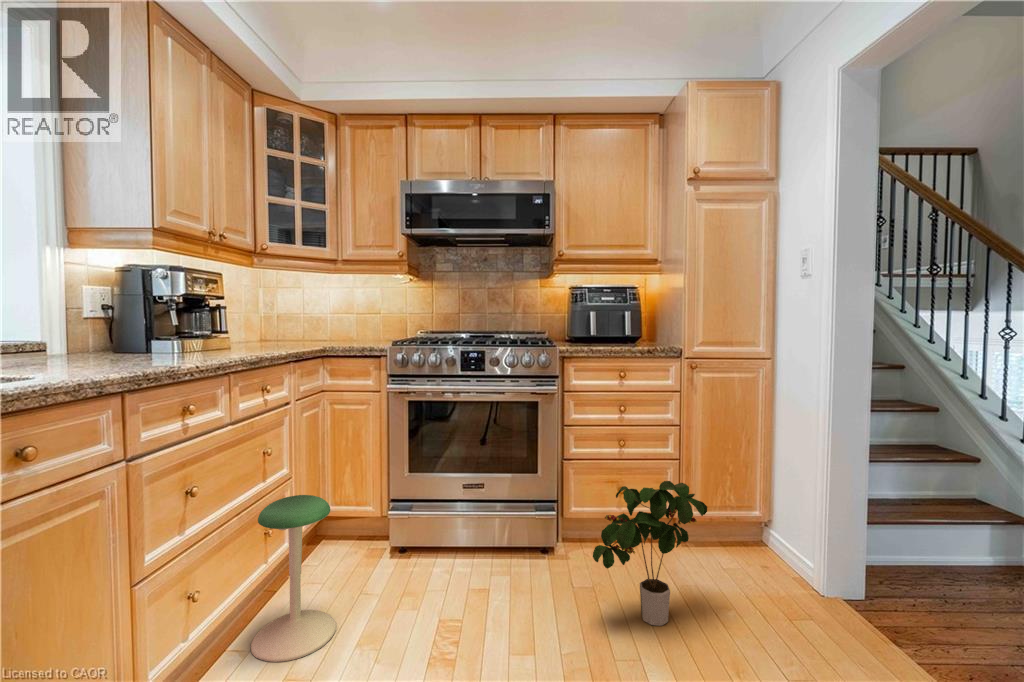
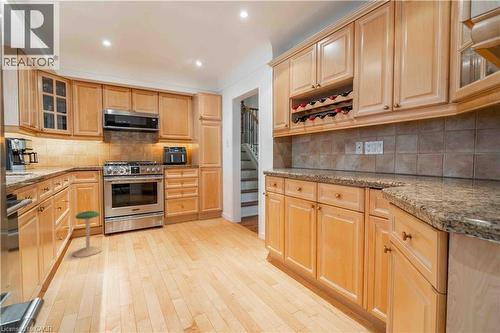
potted plant: present [593,481,707,626] -> none [177,198,205,233]

